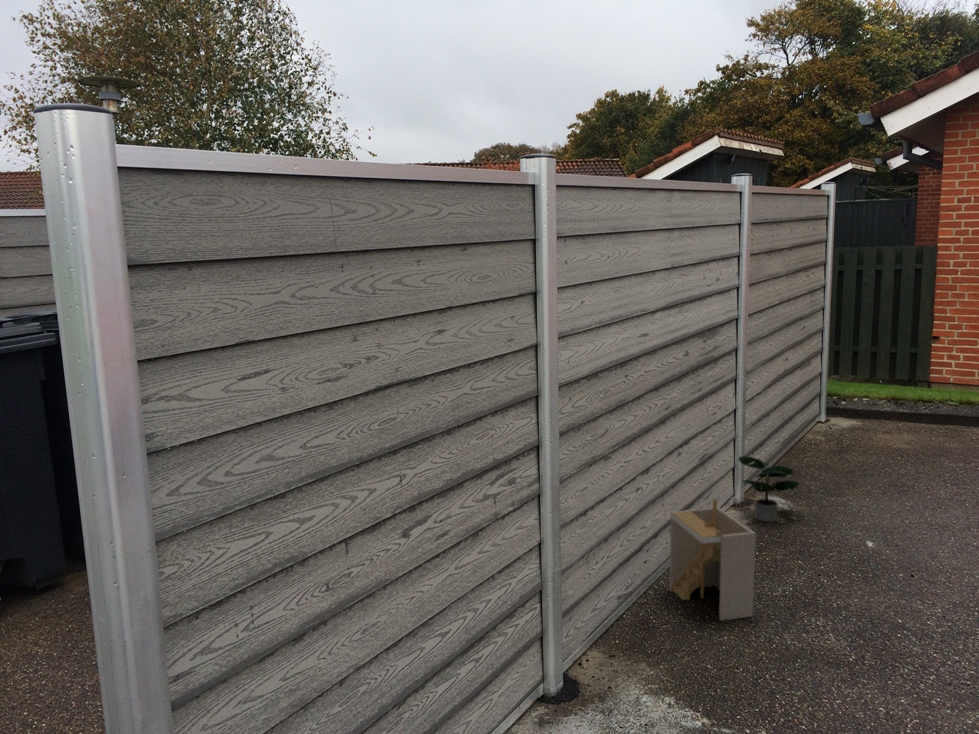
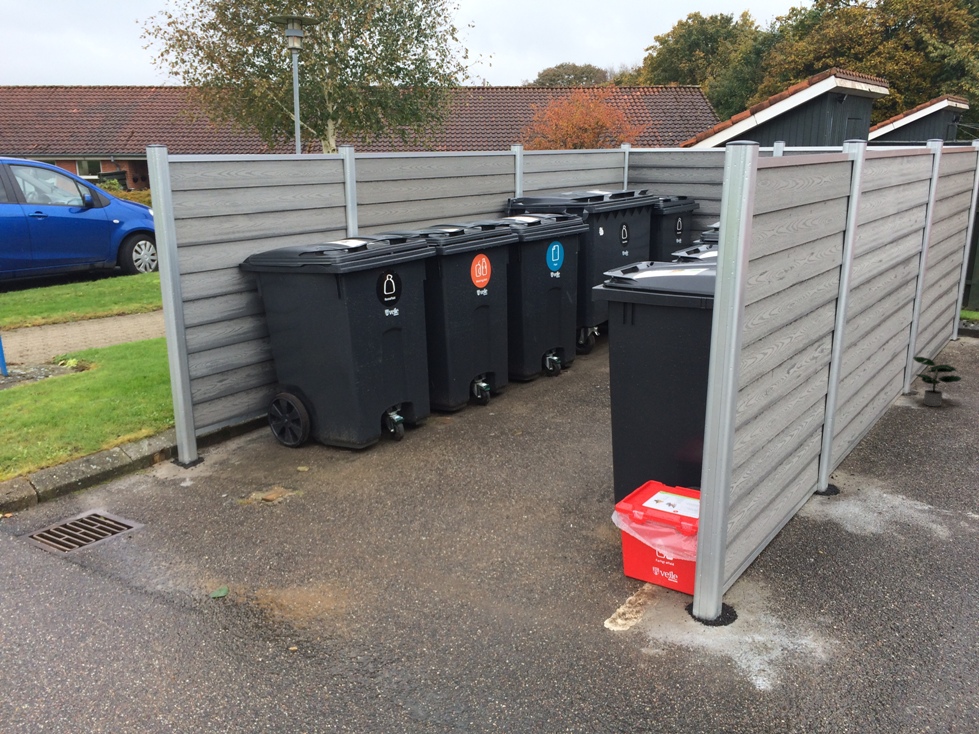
storage bin: present [669,499,756,620] -> none [877,377,953,462]

